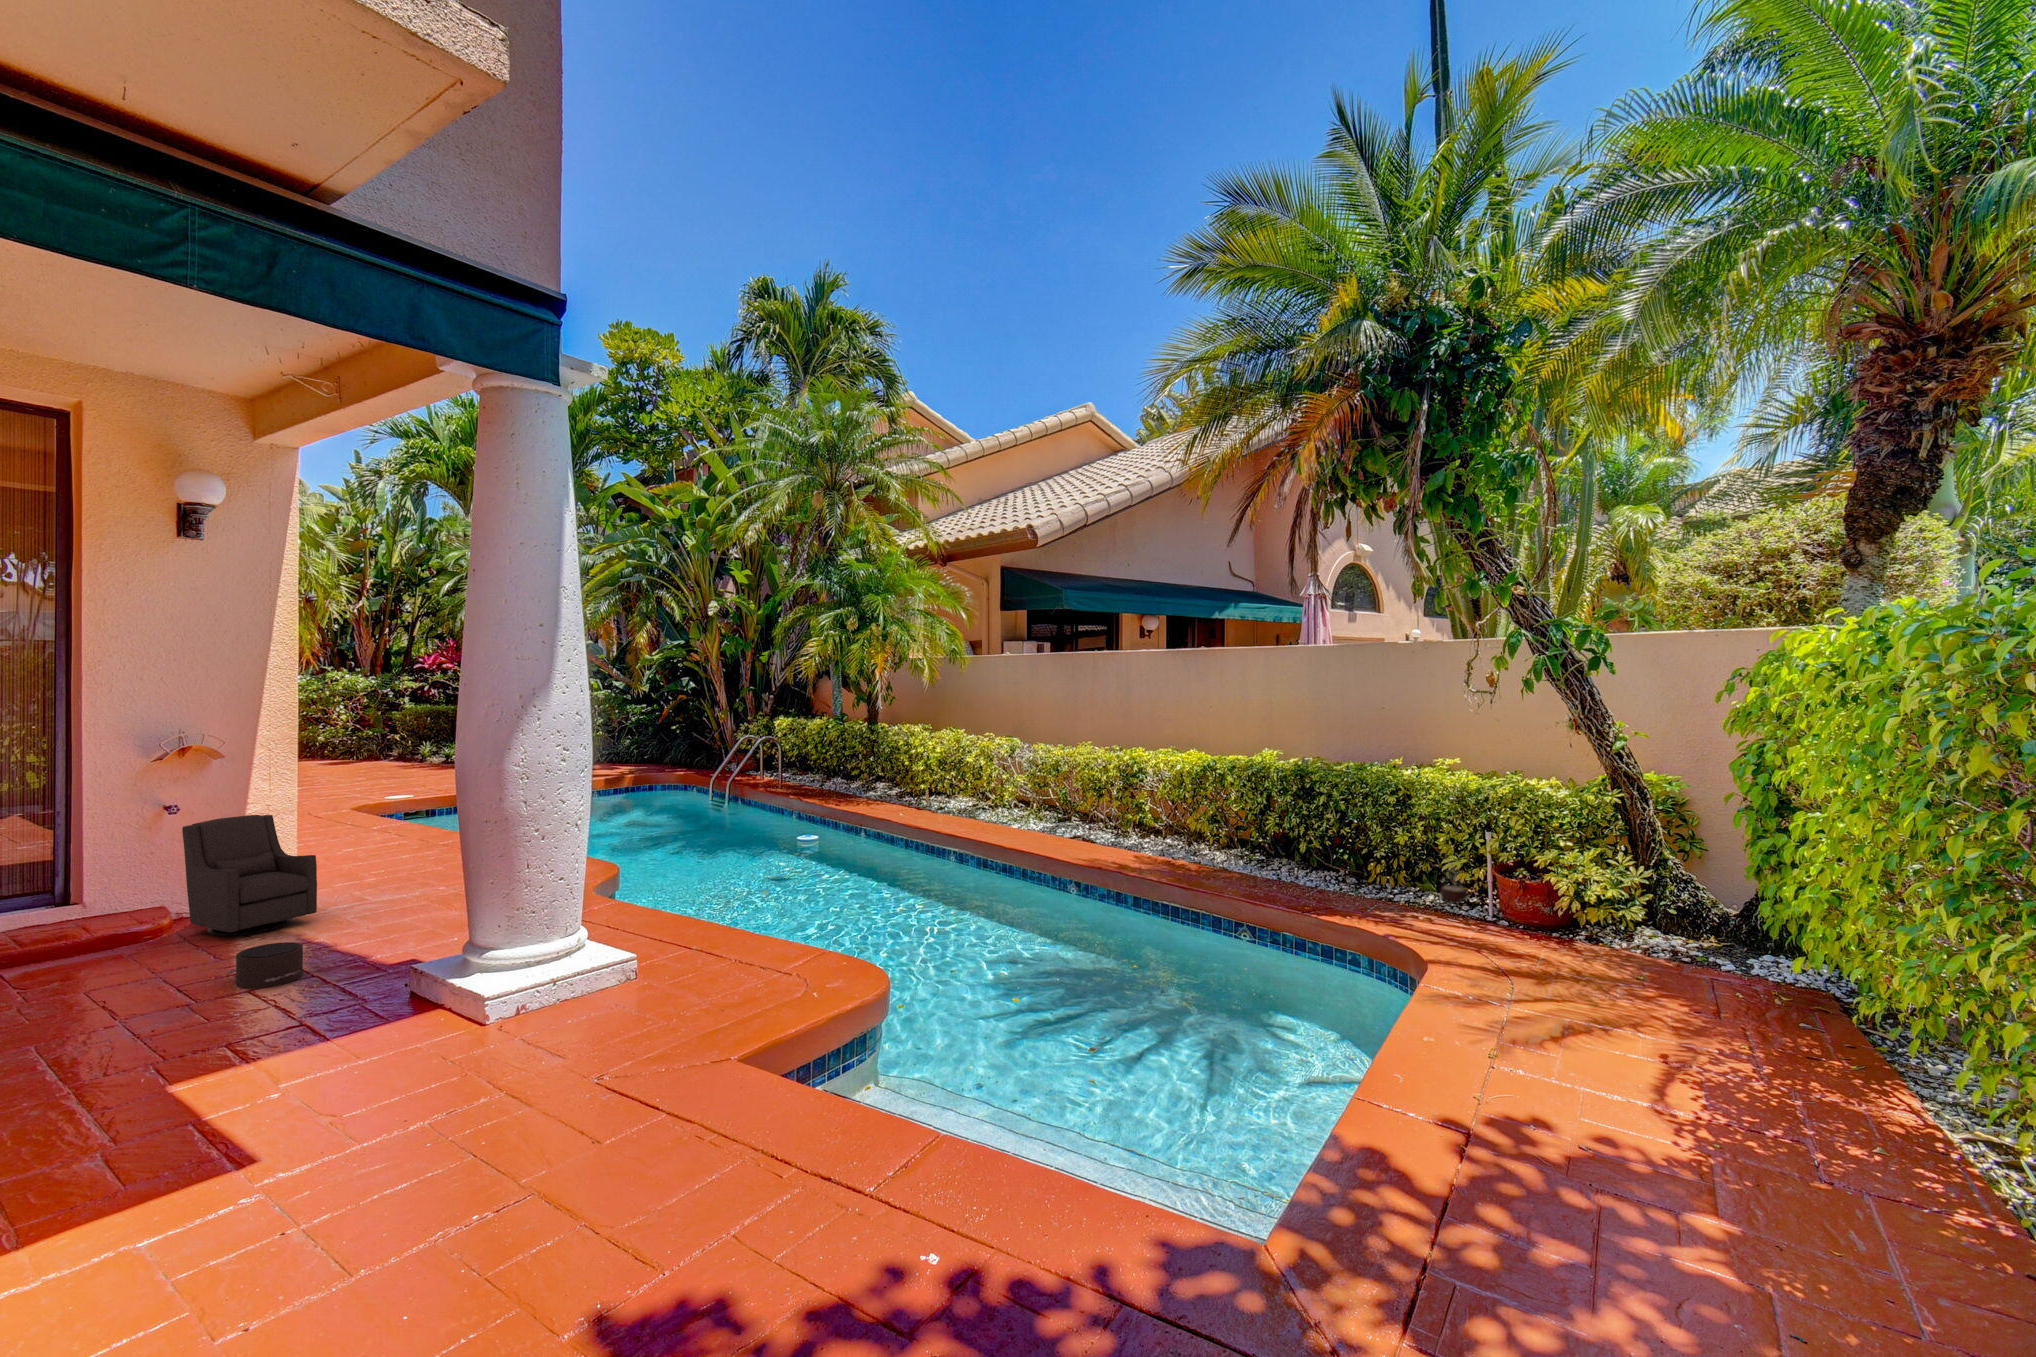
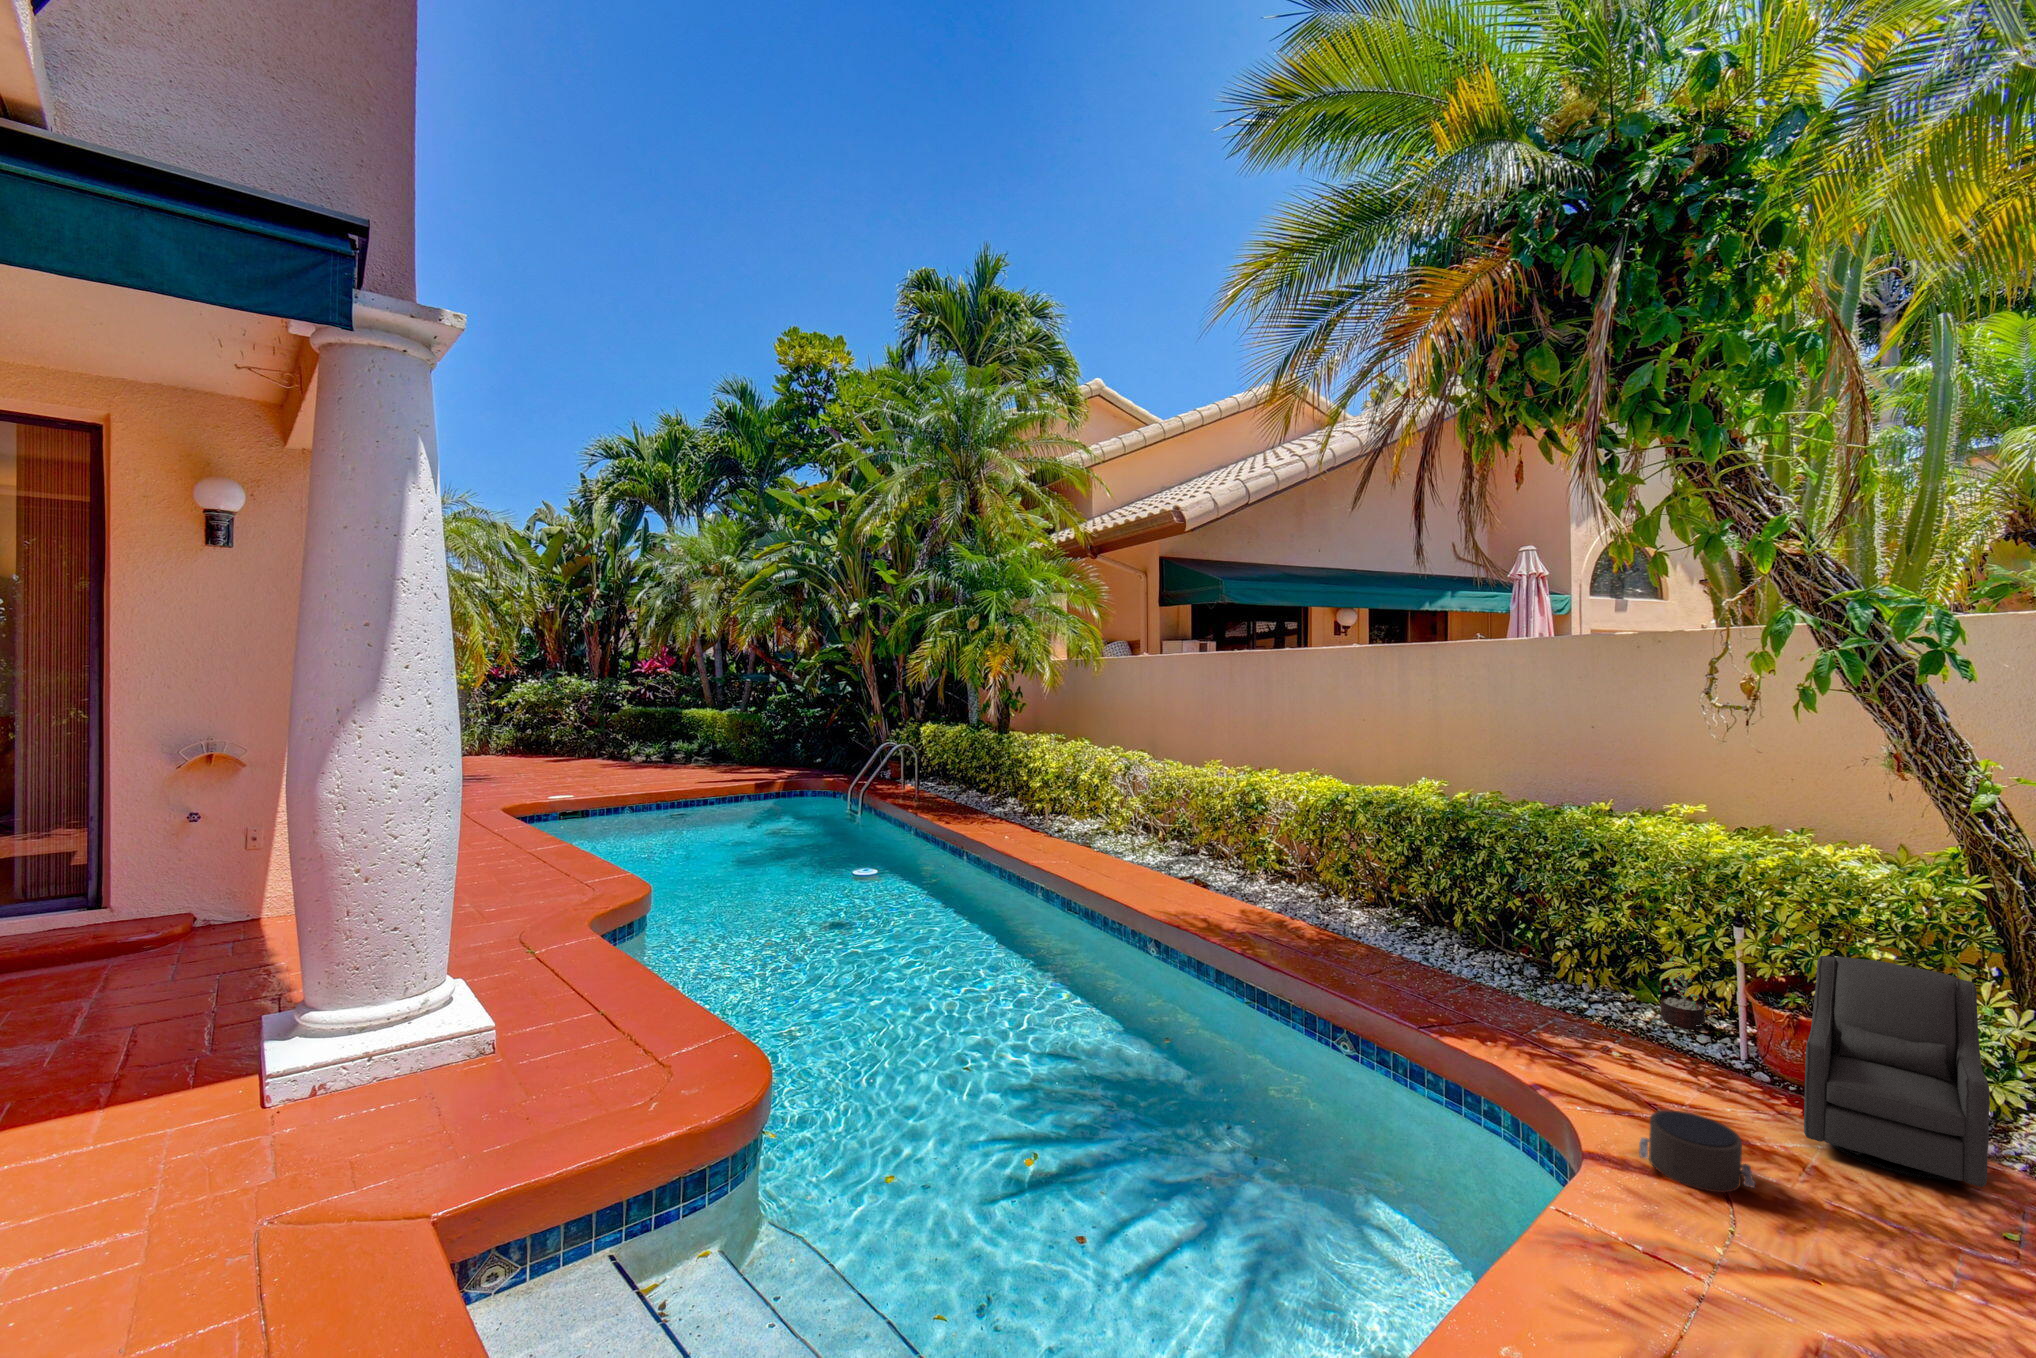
chair: present [182,815,317,936] -> present [1804,956,1990,1187]
pouf: present [227,942,303,989] -> present [1639,1111,1755,1192]

